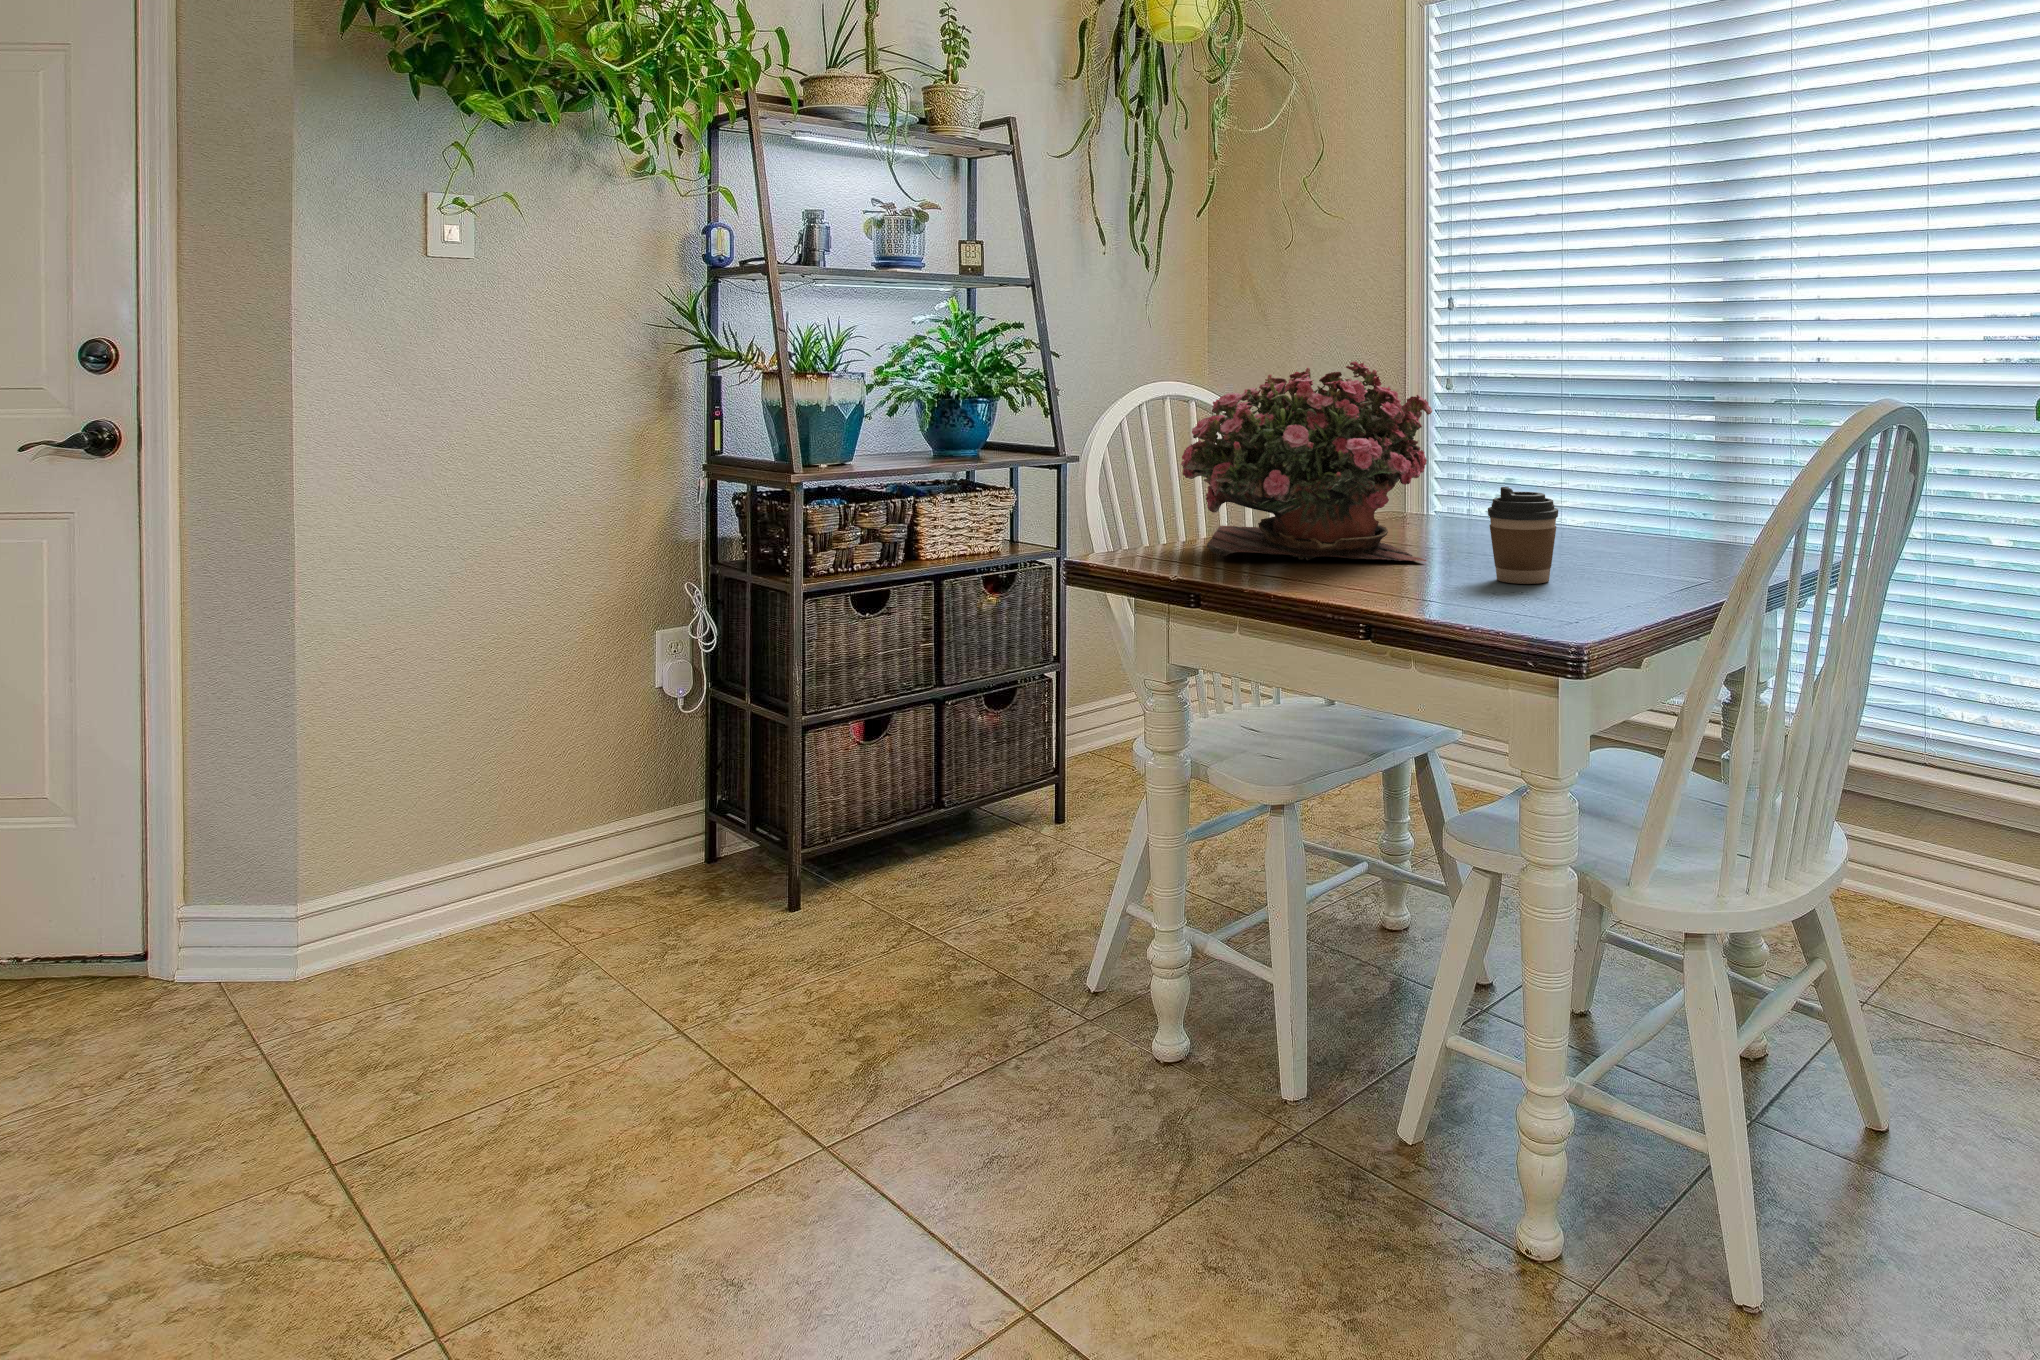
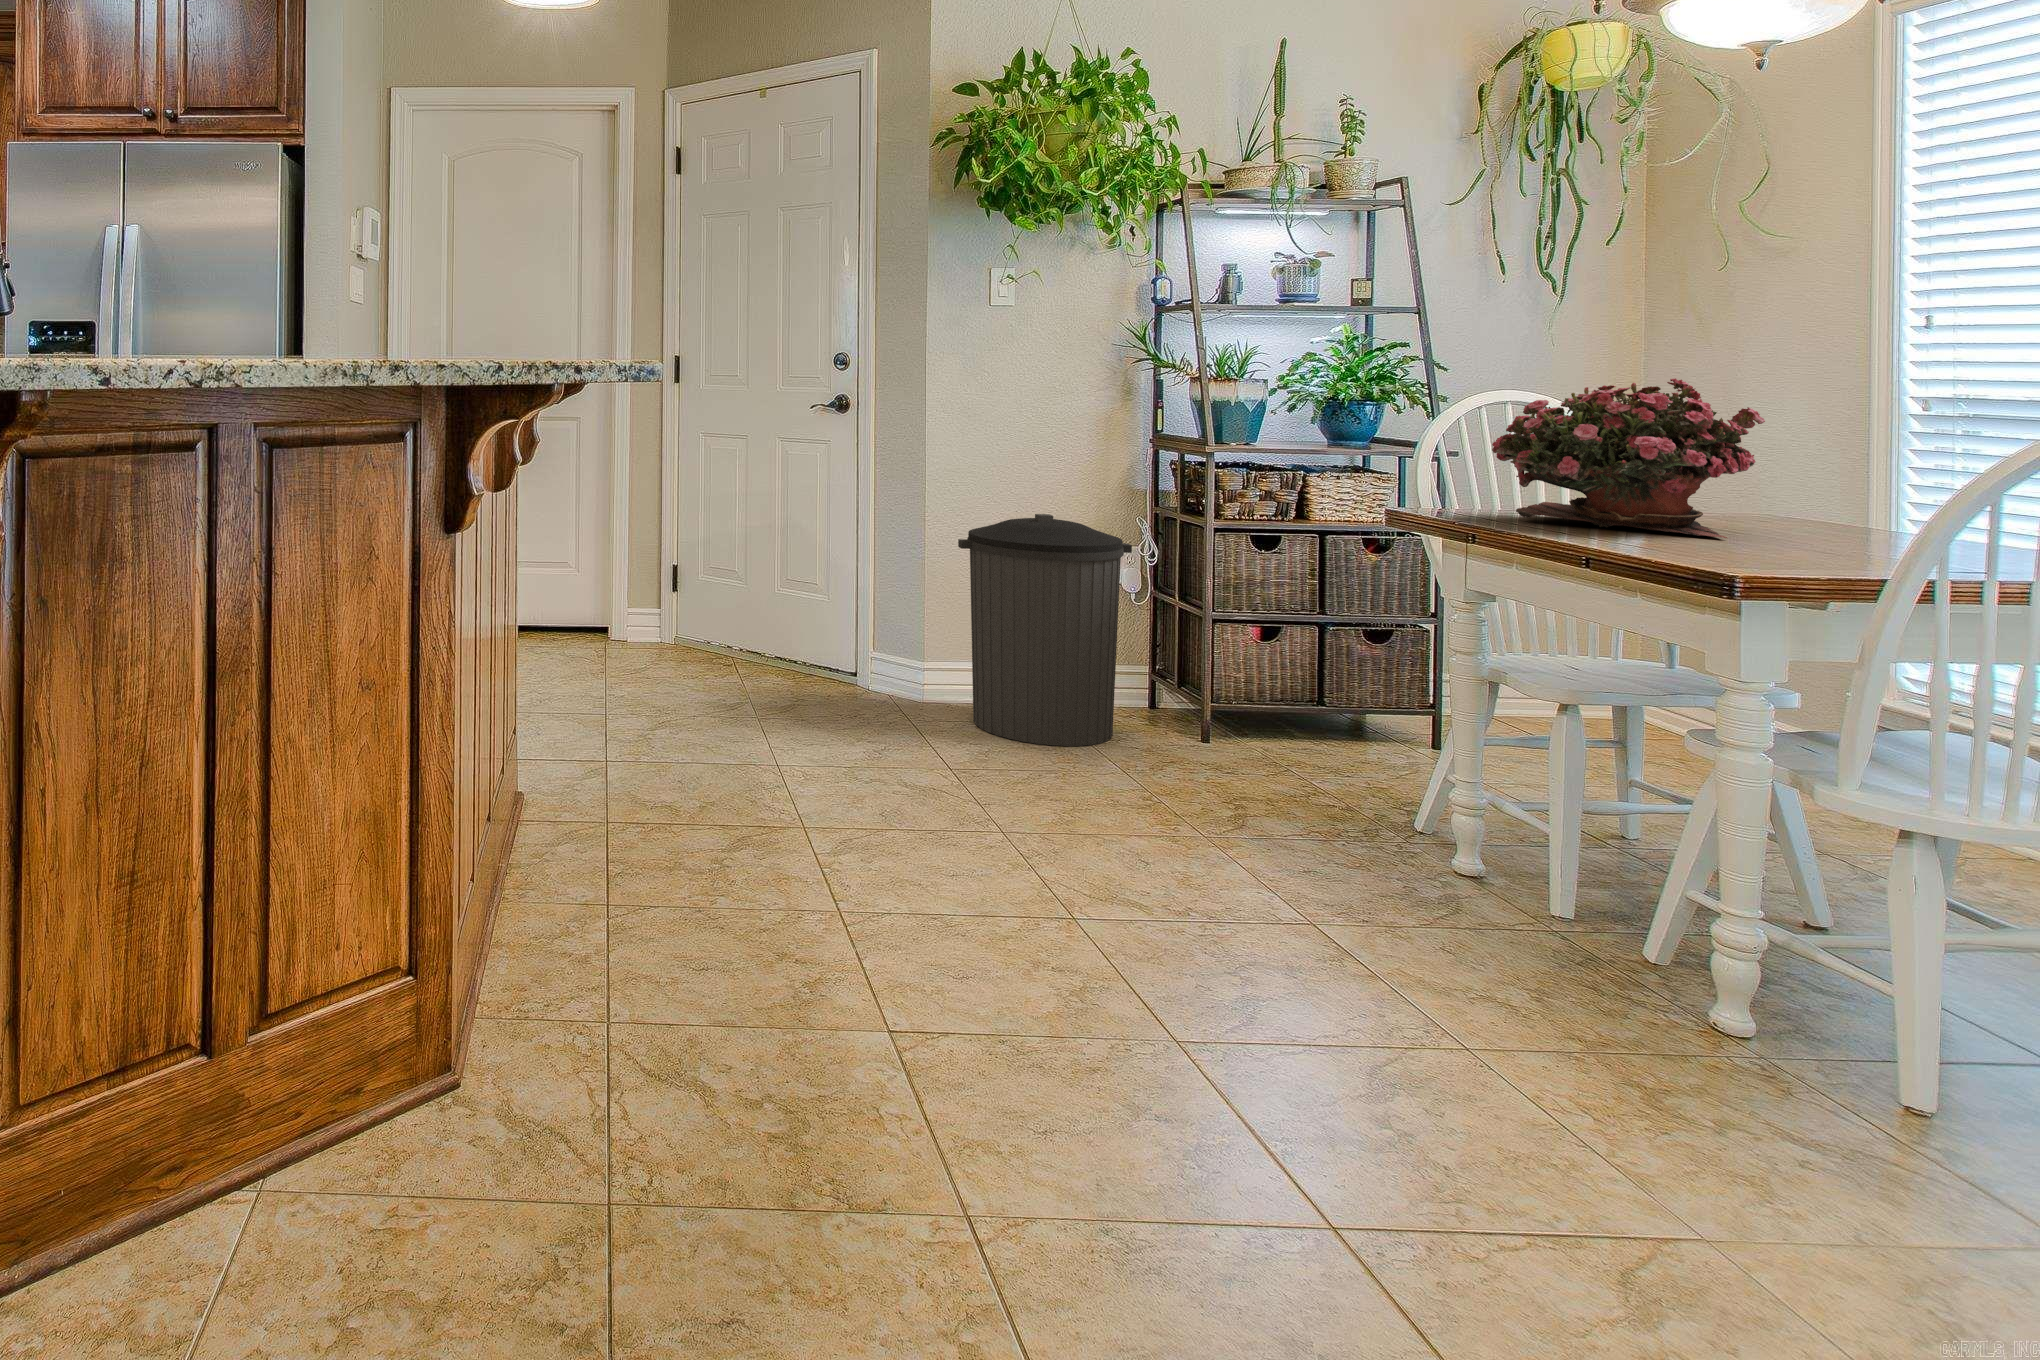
coffee cup: present [1488,487,1558,584] -> none [1766,480,1844,557]
trash can: none [357,605,679,1025] -> present [958,514,1132,746]

